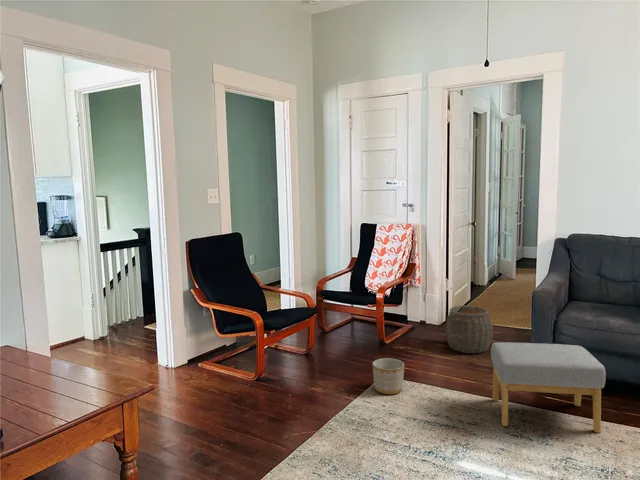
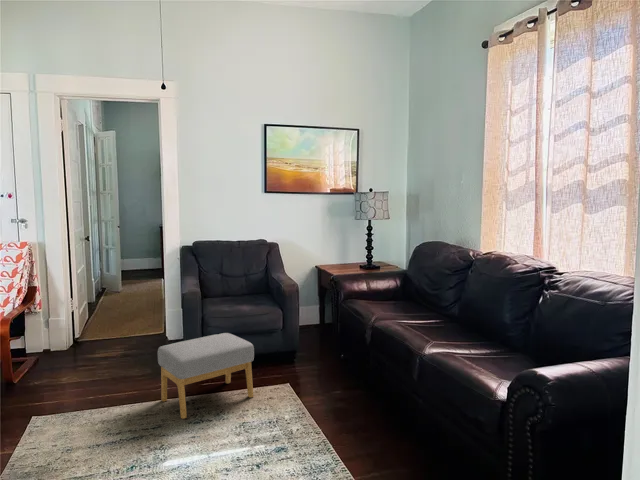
woven basket: present [446,306,493,353] -> none [86,320,137,369]
planter: present [373,358,404,394] -> none [26,392,67,435]

